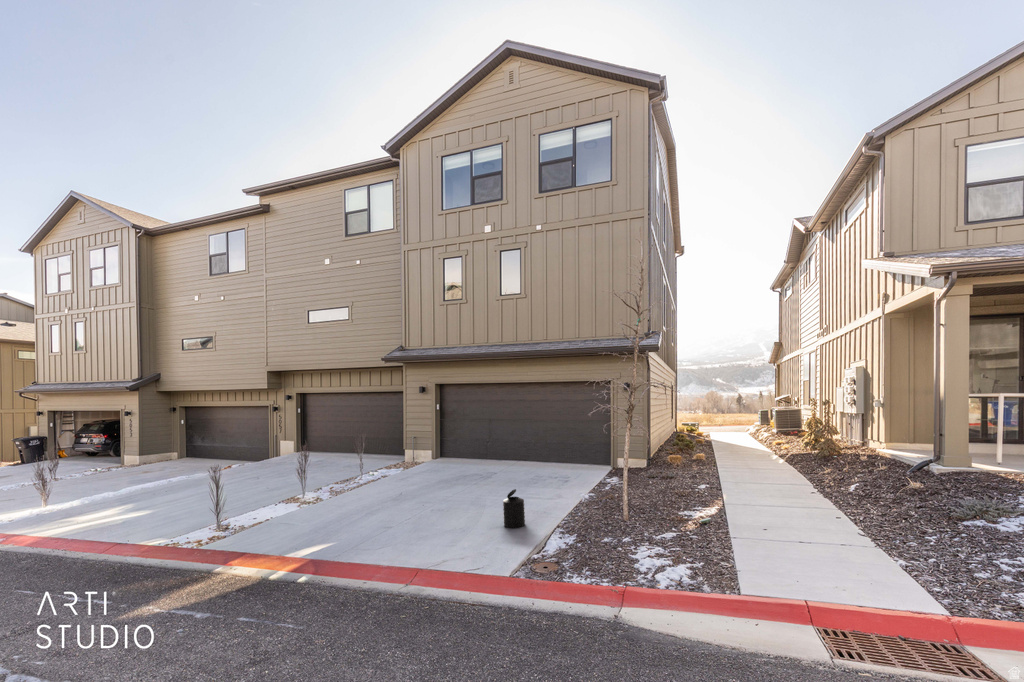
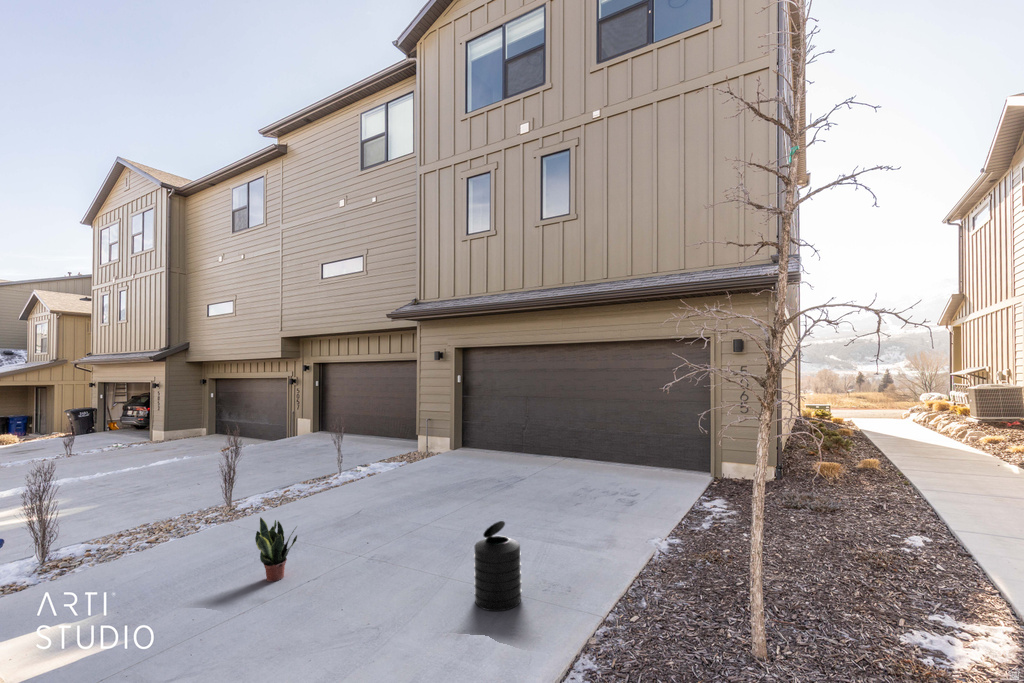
potted plant: none [385,497,407,529] -> present [255,517,297,582]

